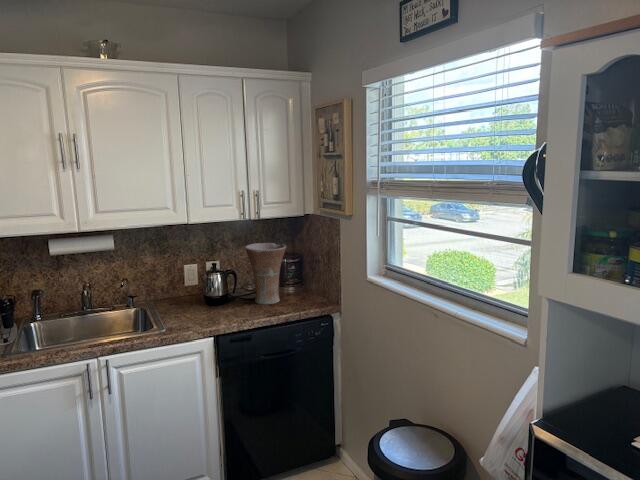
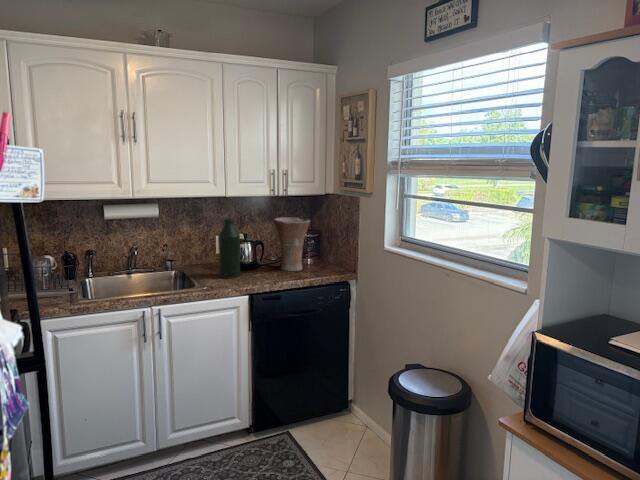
bottle: none [180,249,208,317] -> present [218,219,240,278]

